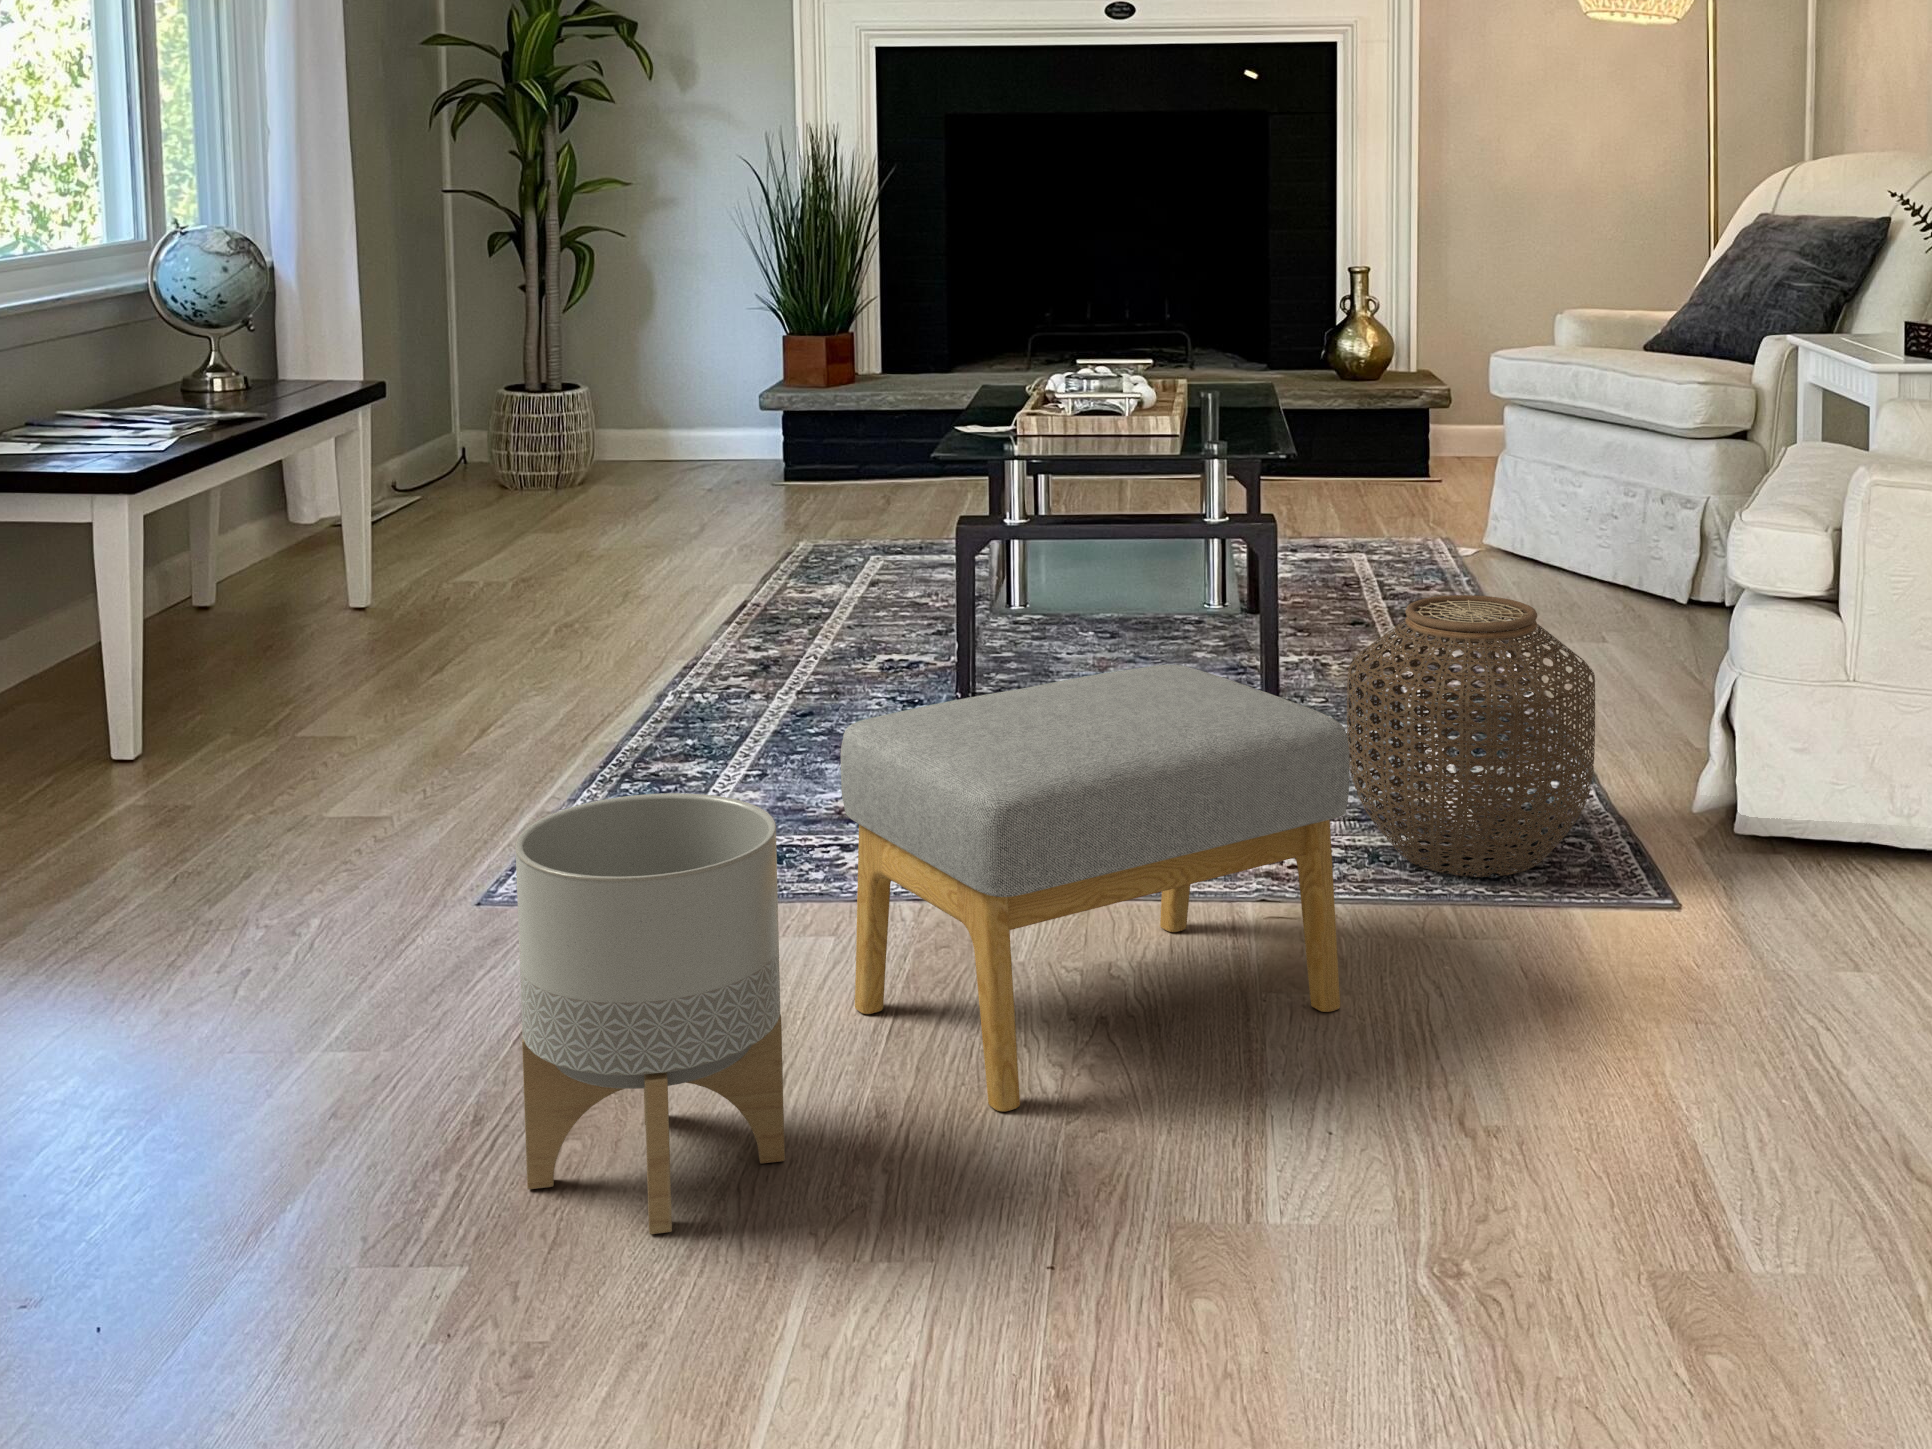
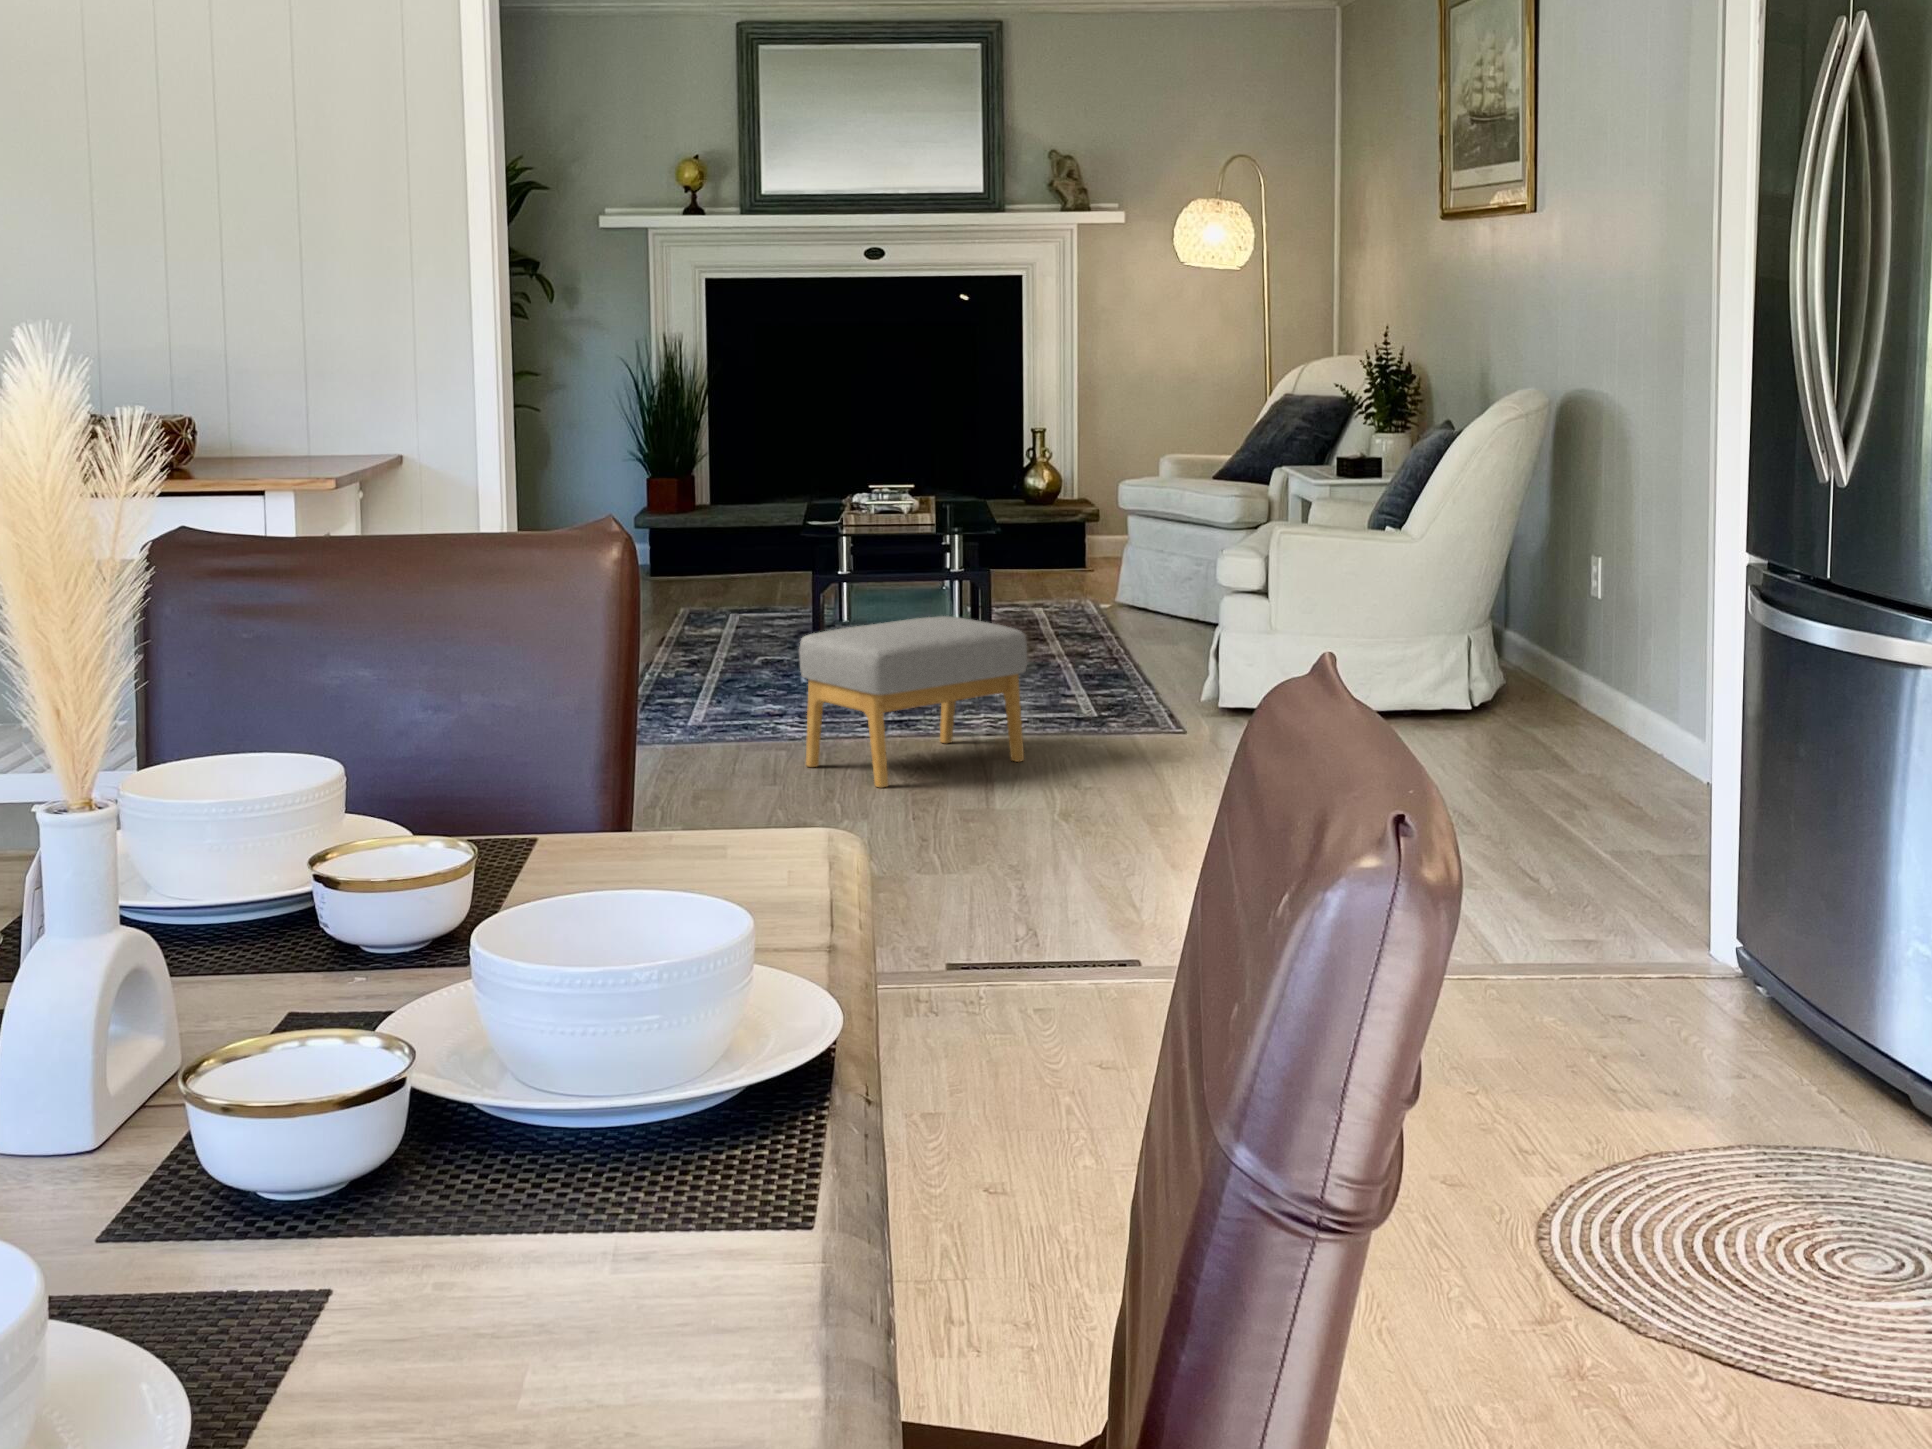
woven basket: present [1347,595,1595,877] -> none [1028,592,1148,725]
planter: present [515,793,785,1234] -> none [688,653,795,815]

